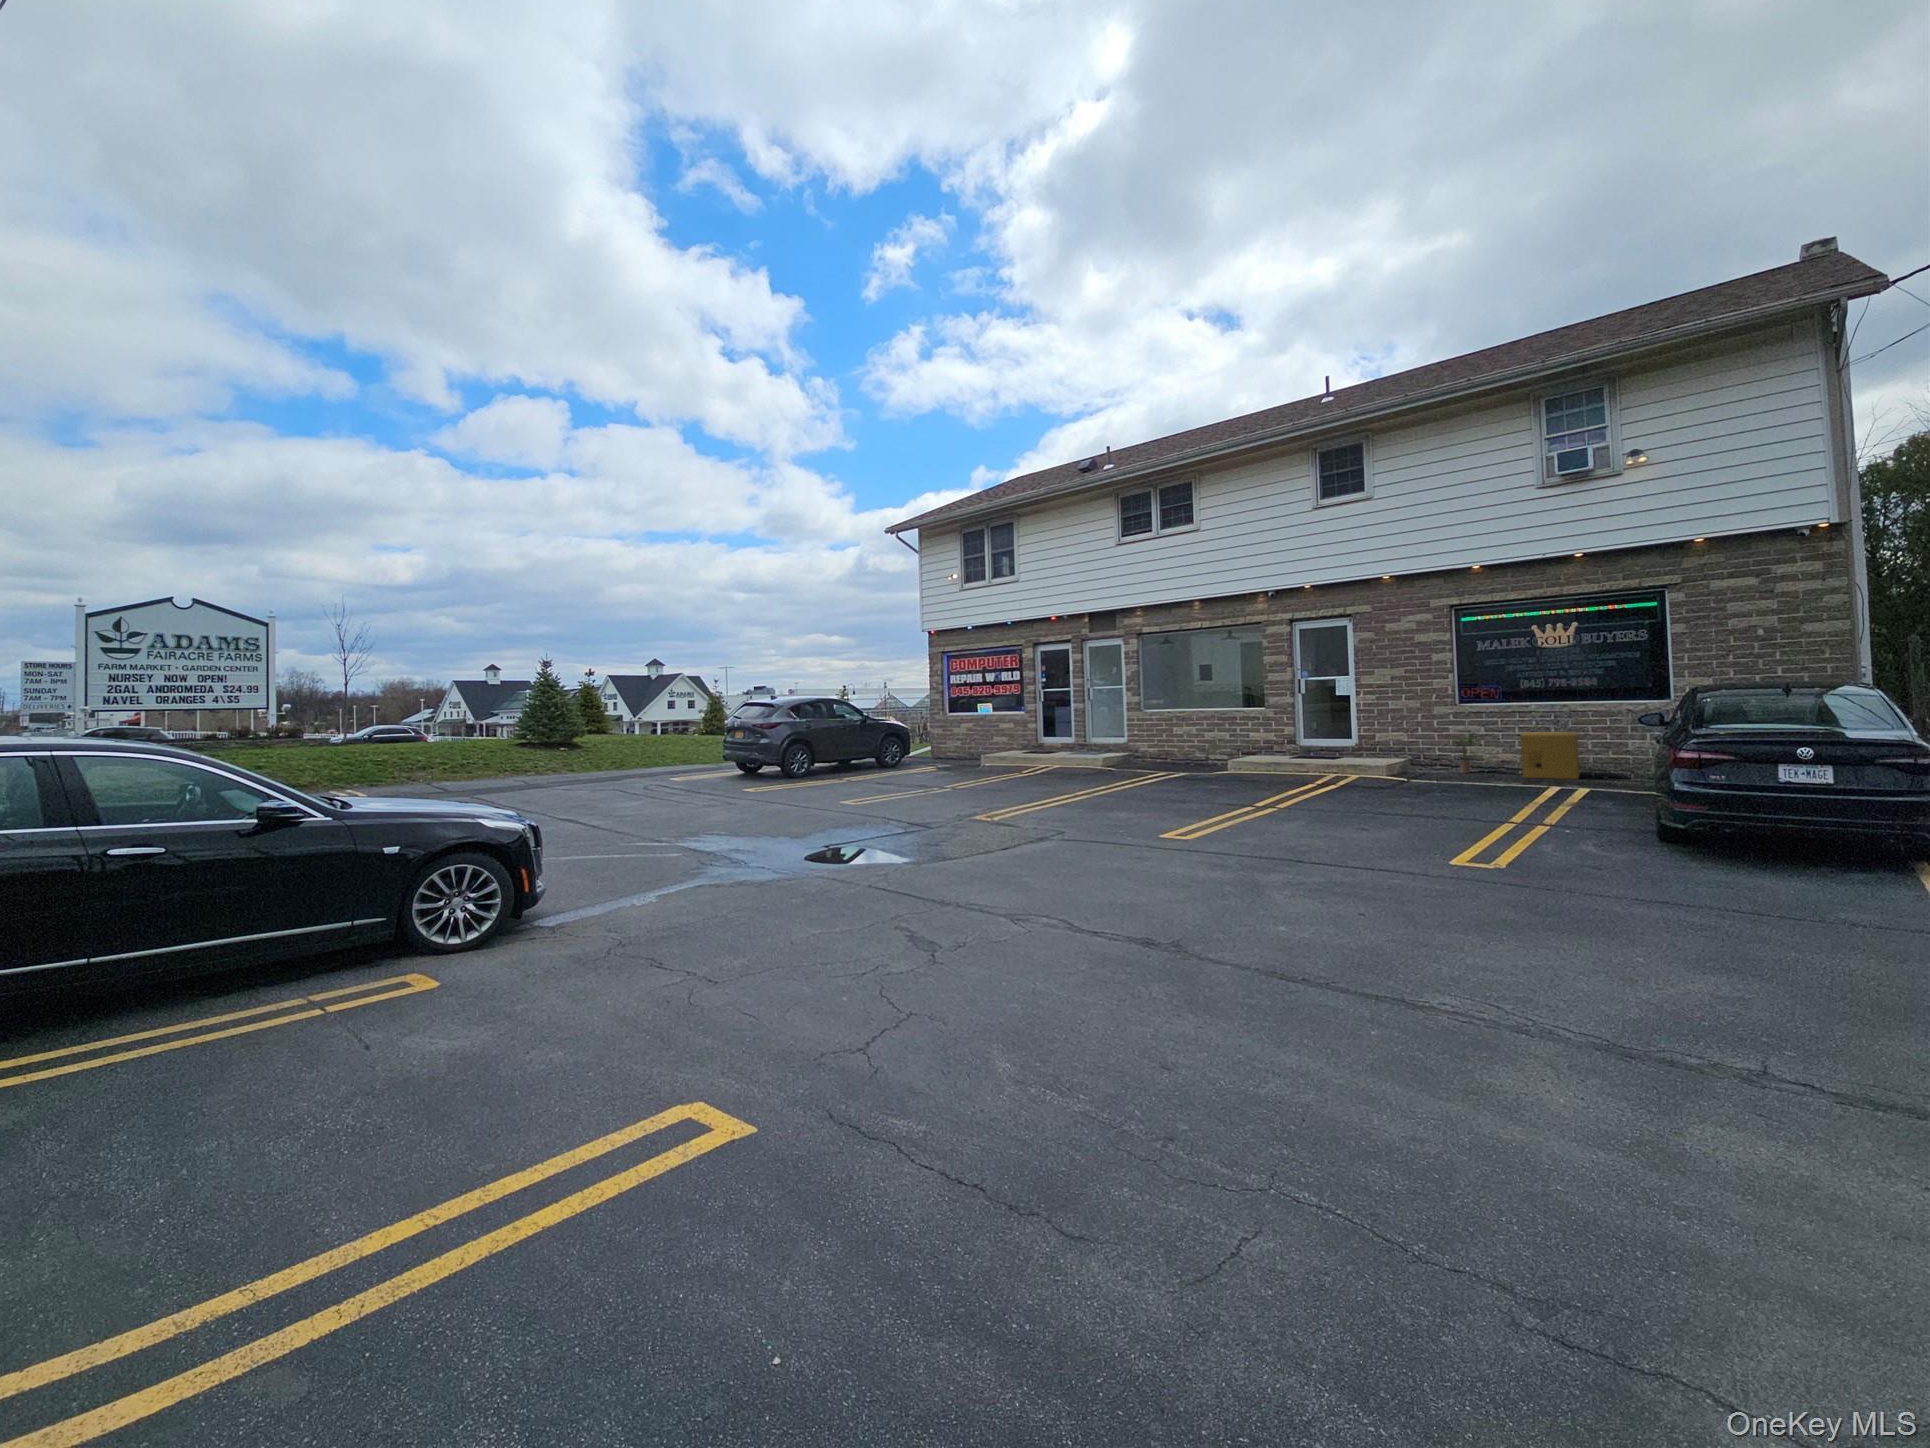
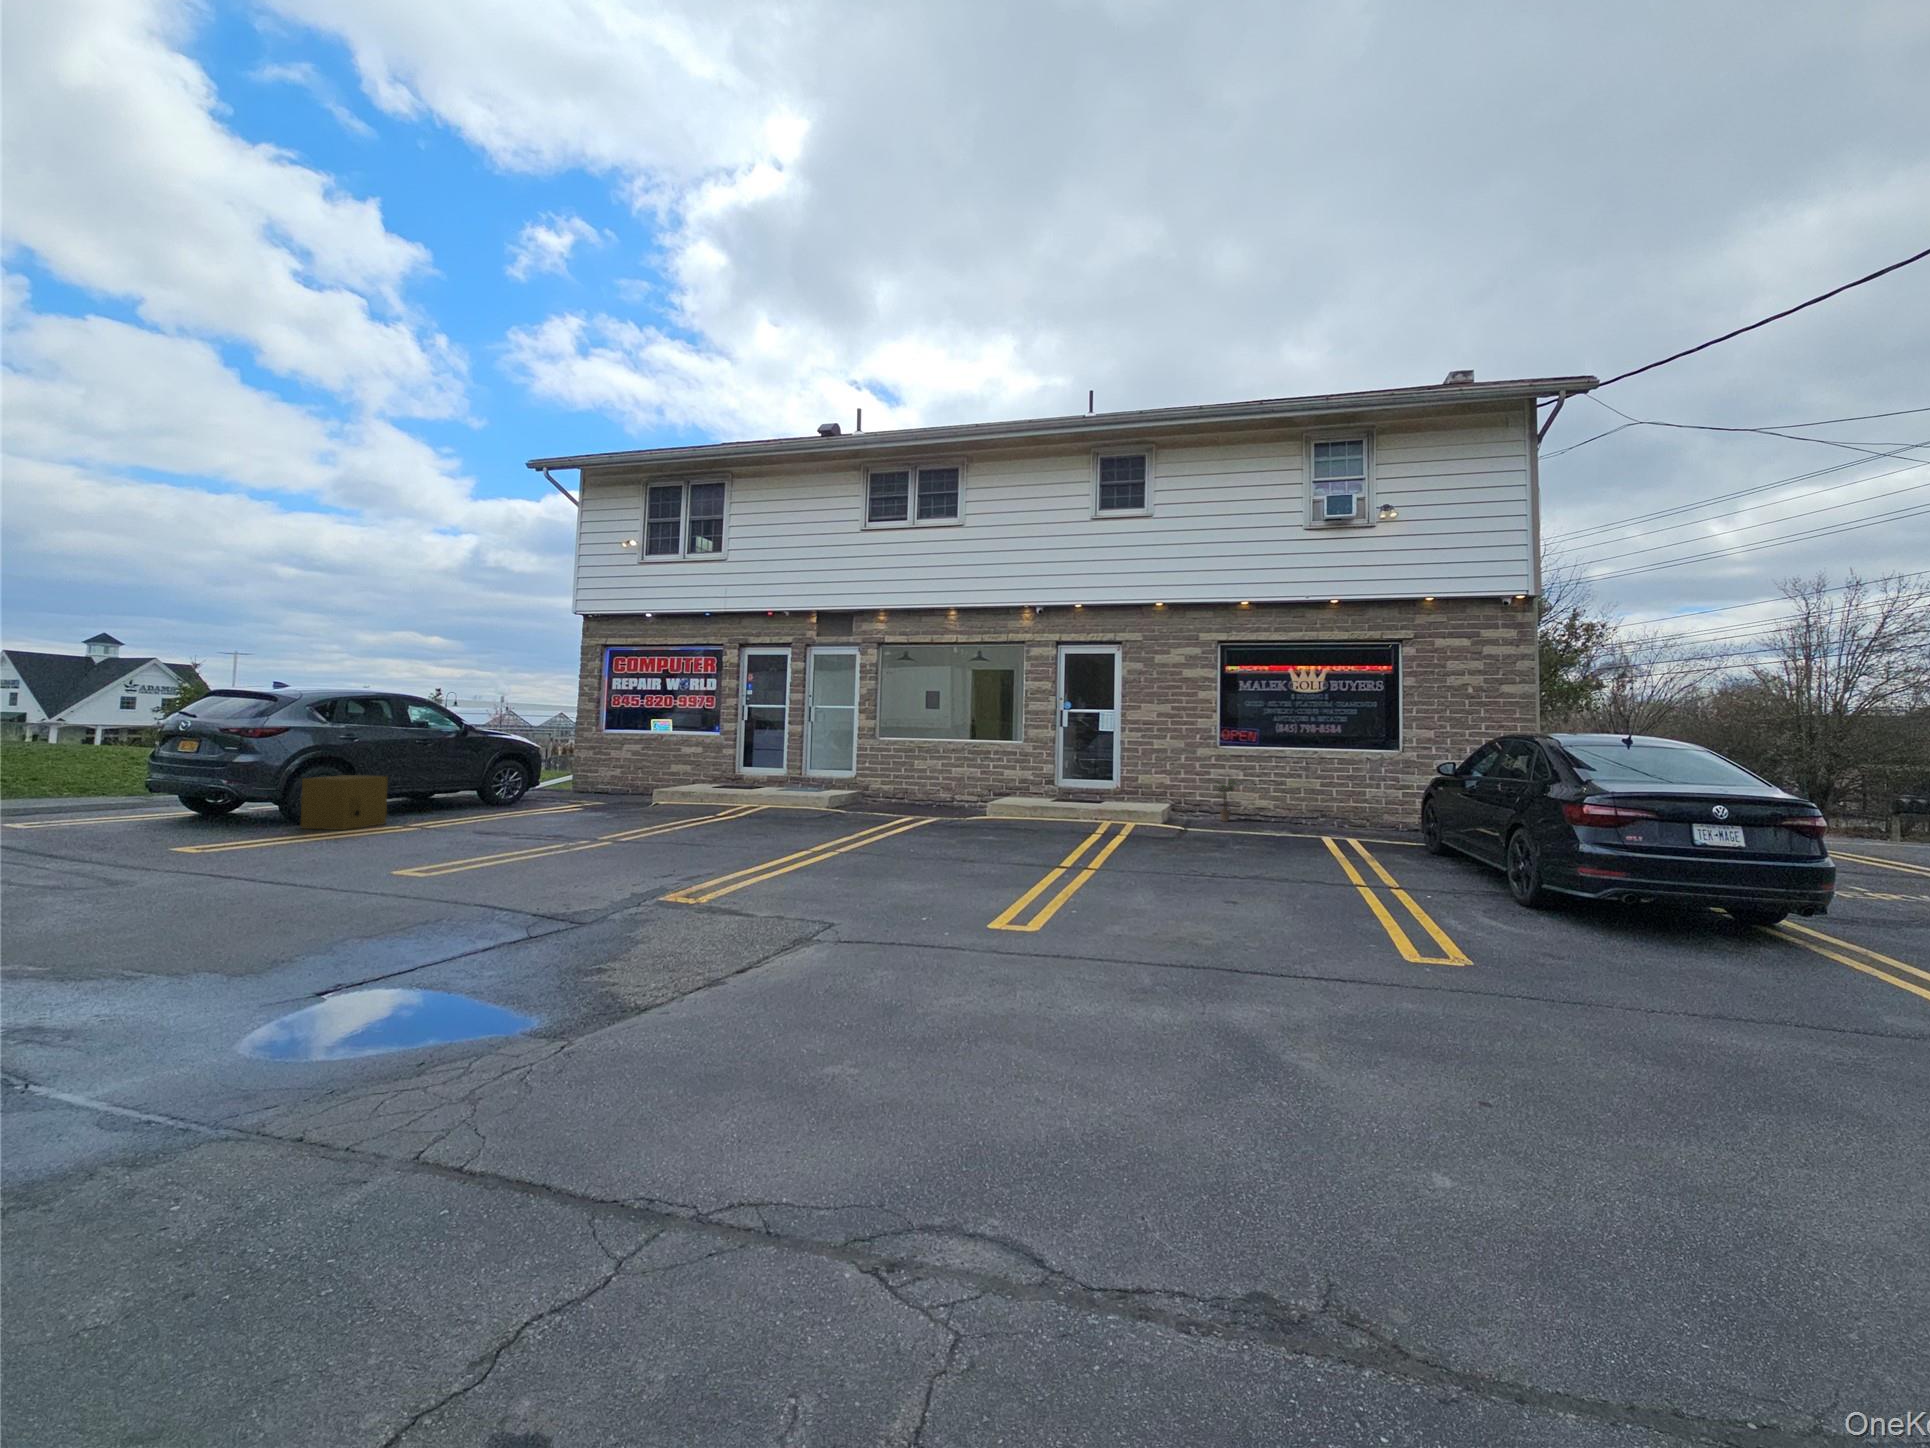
cardboard box: present [1520,732,1580,779] -> present [301,775,388,830]

